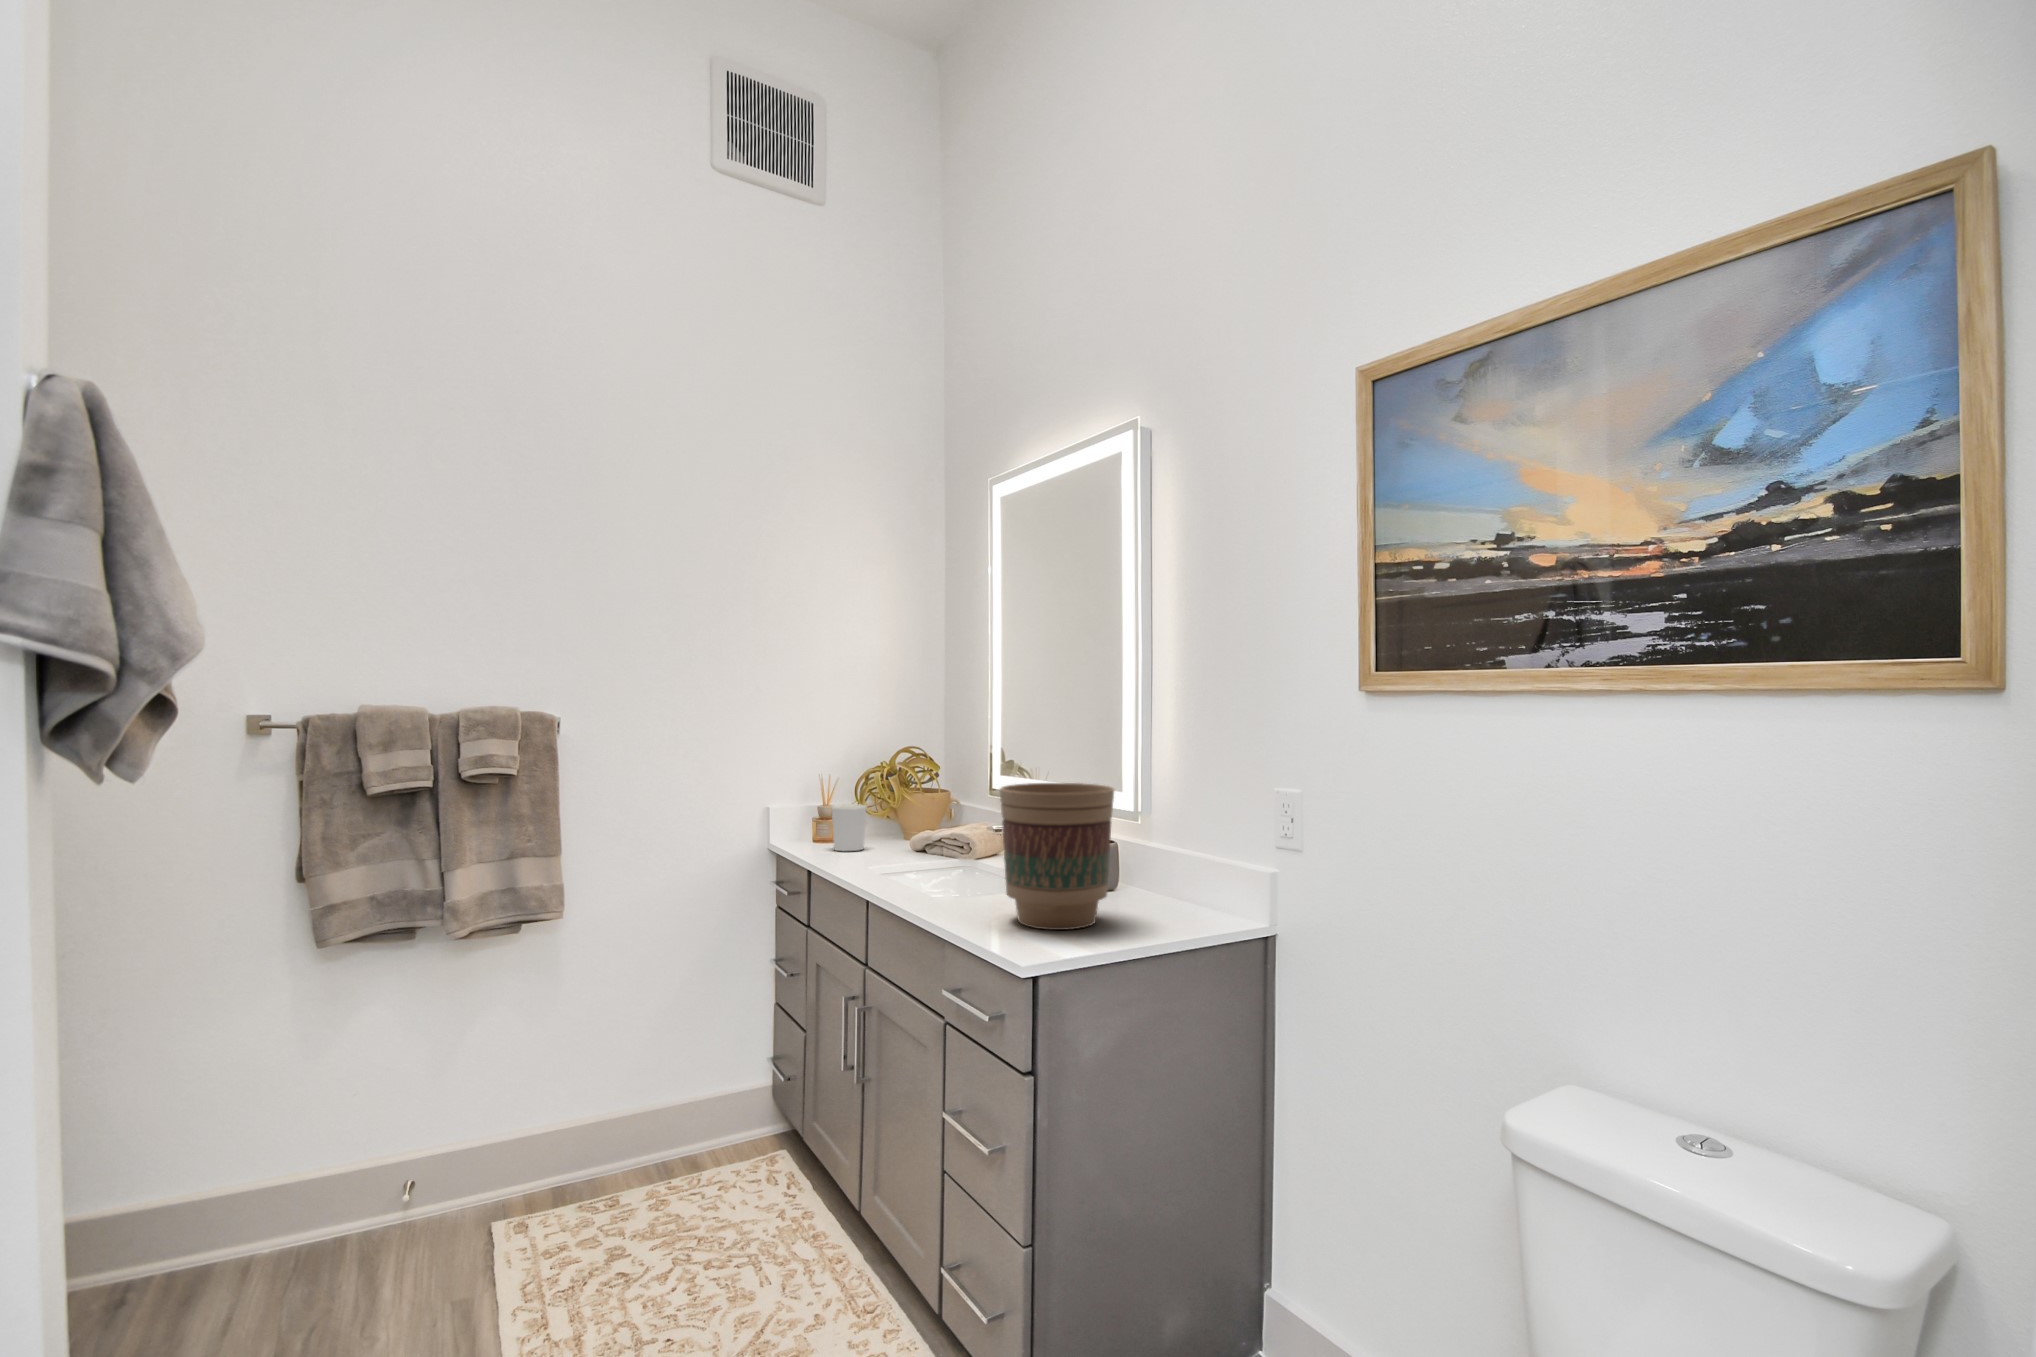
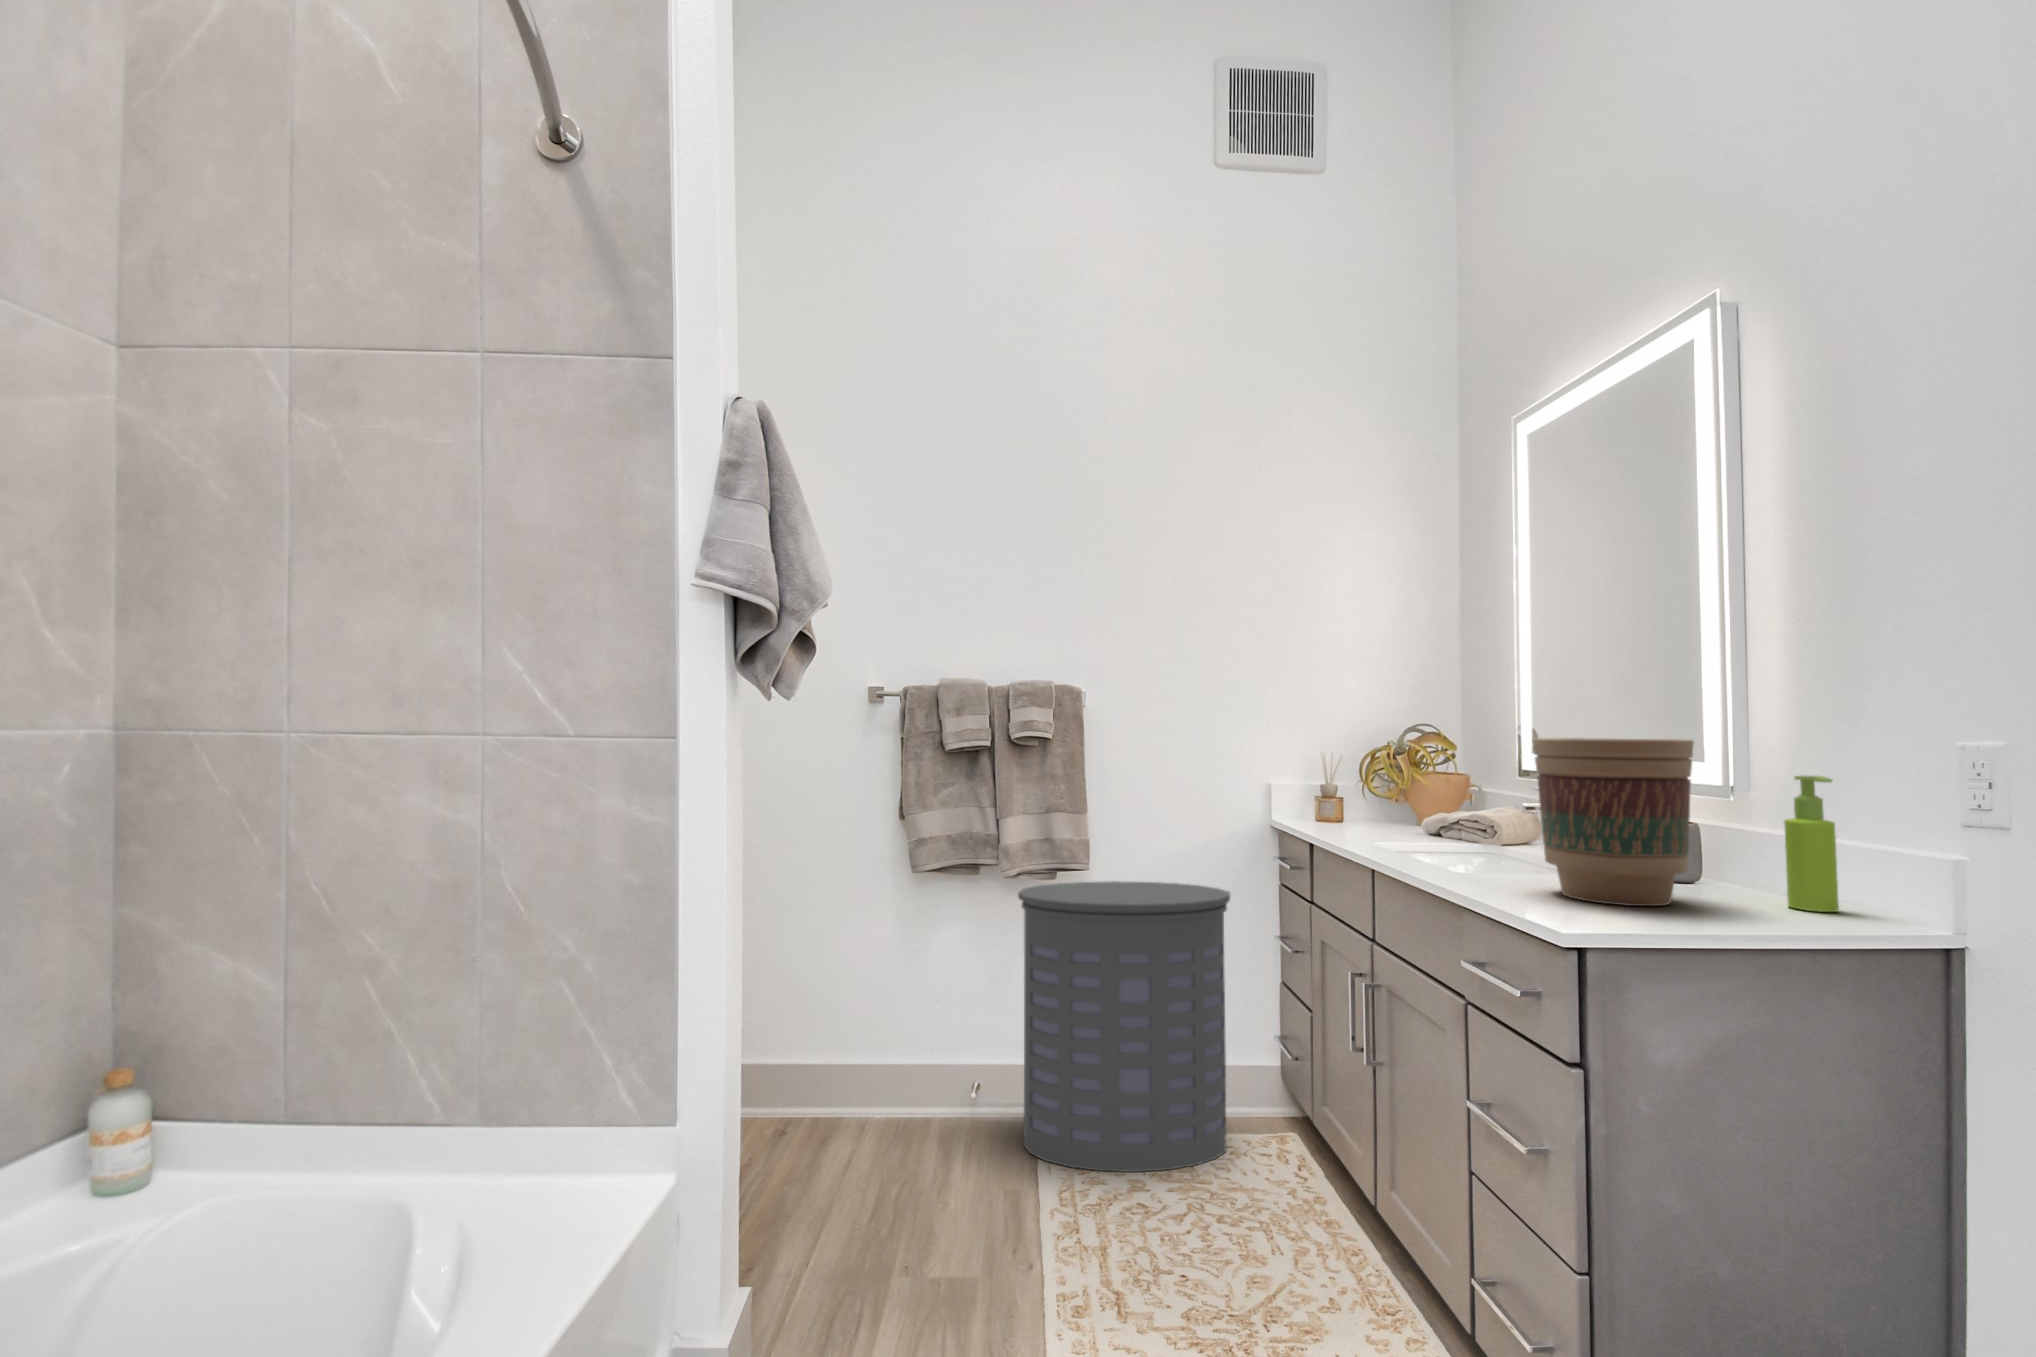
candle holder: present [832,804,867,851] -> none [1338,784,1376,832]
soap dispenser: none [1170,812,1201,917] -> present [1784,776,1839,912]
laundry hamper: none [473,919,723,1253] -> present [1018,881,1230,1172]

